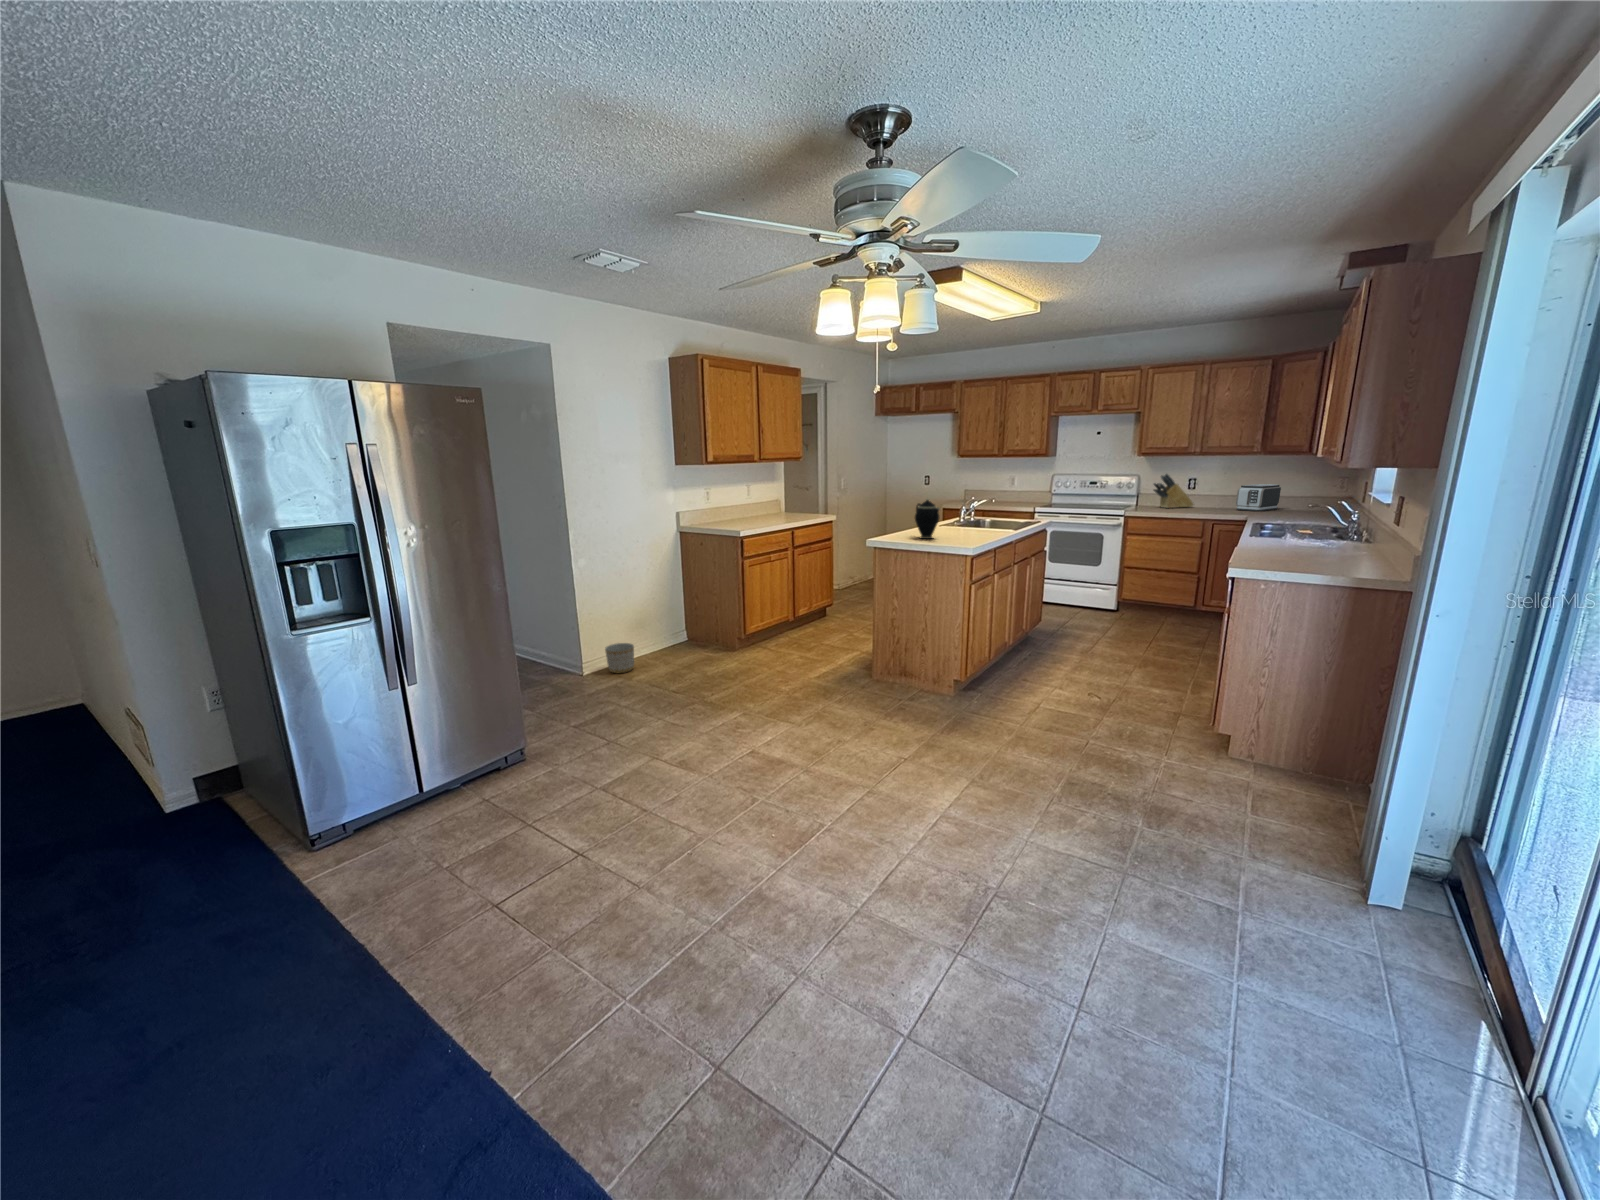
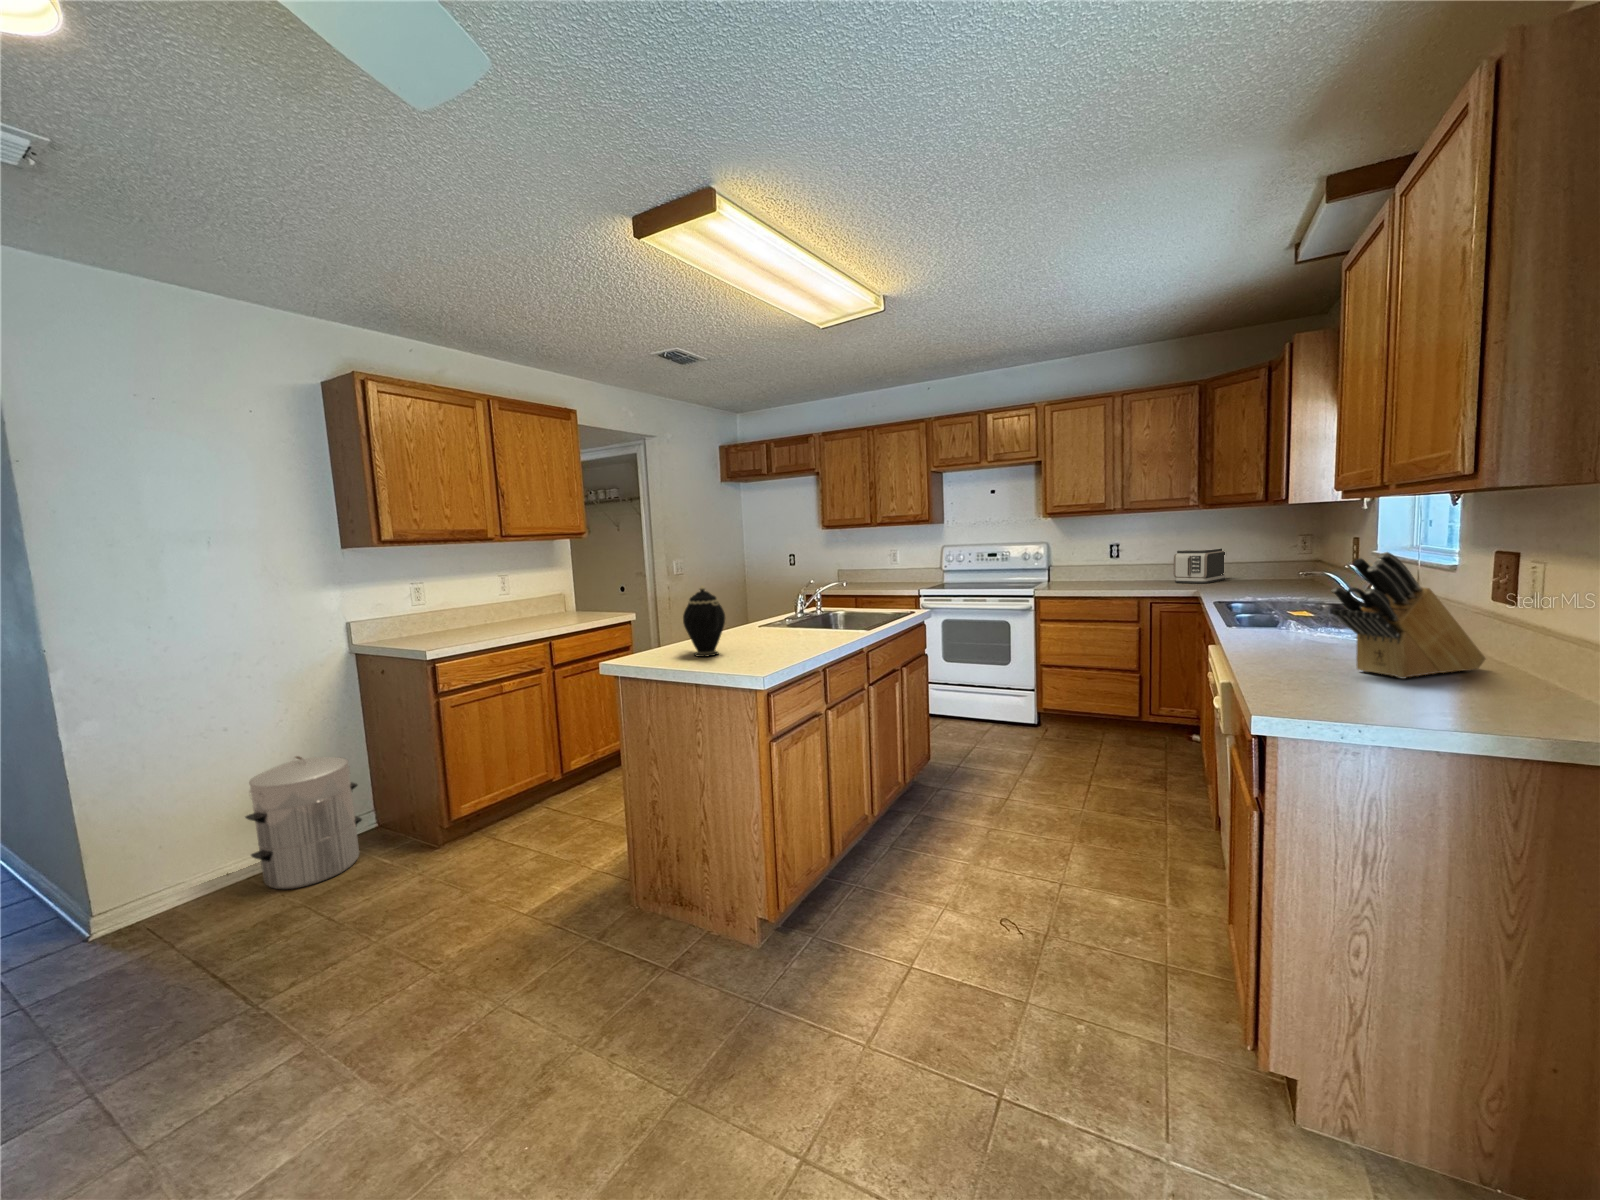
knife block: present [1154,474,1193,508] -> present [1332,552,1485,679]
waste bin: none [646,589,695,662] -> present [245,756,362,889]
planter: present [605,643,634,673] -> none [133,864,208,931]

